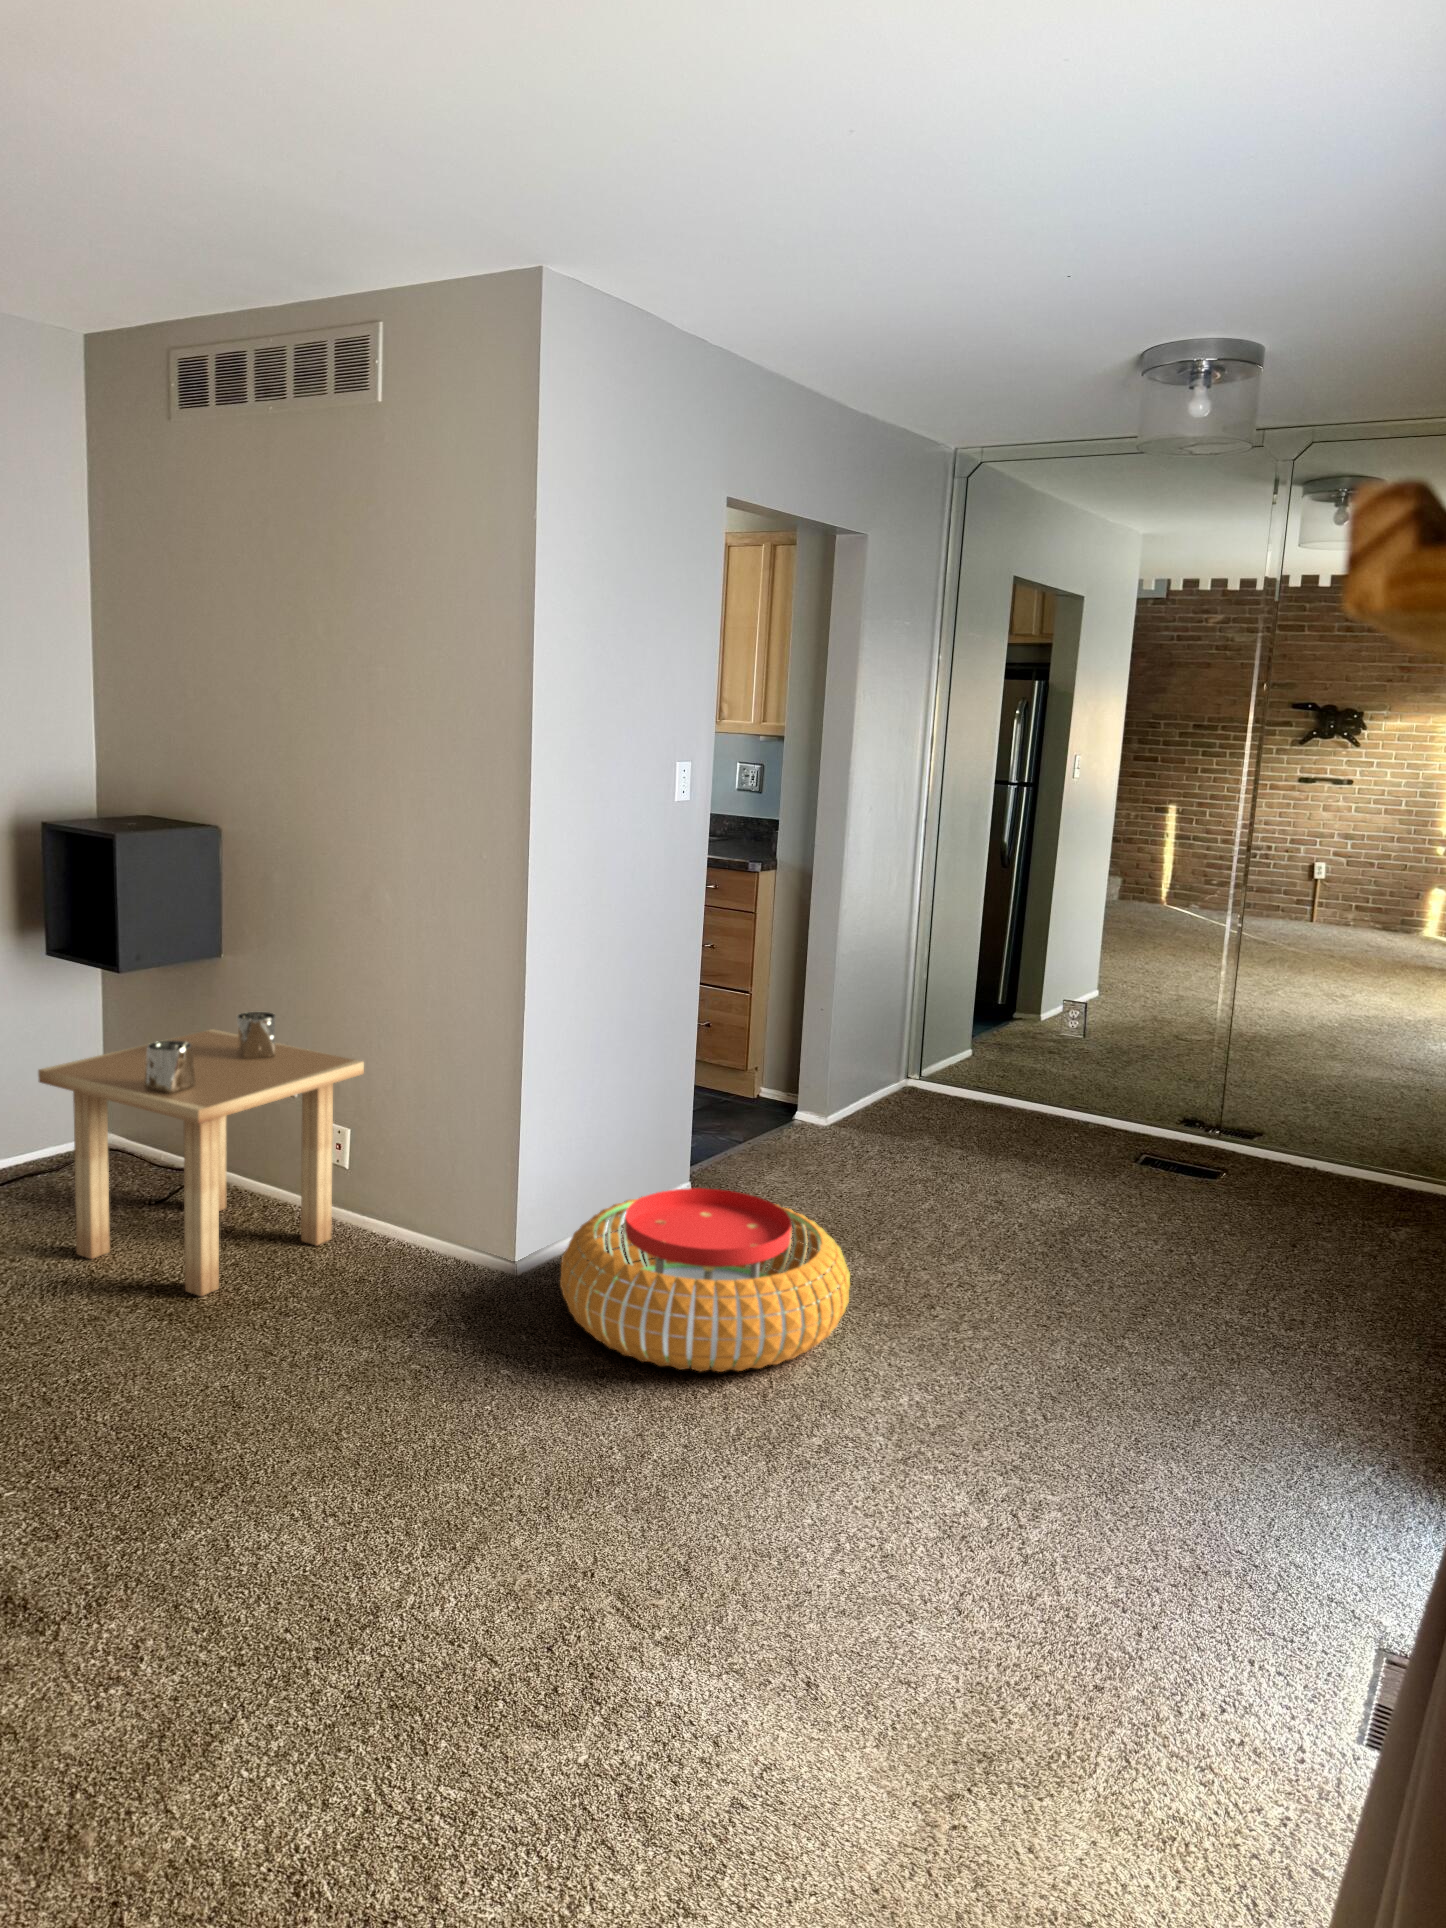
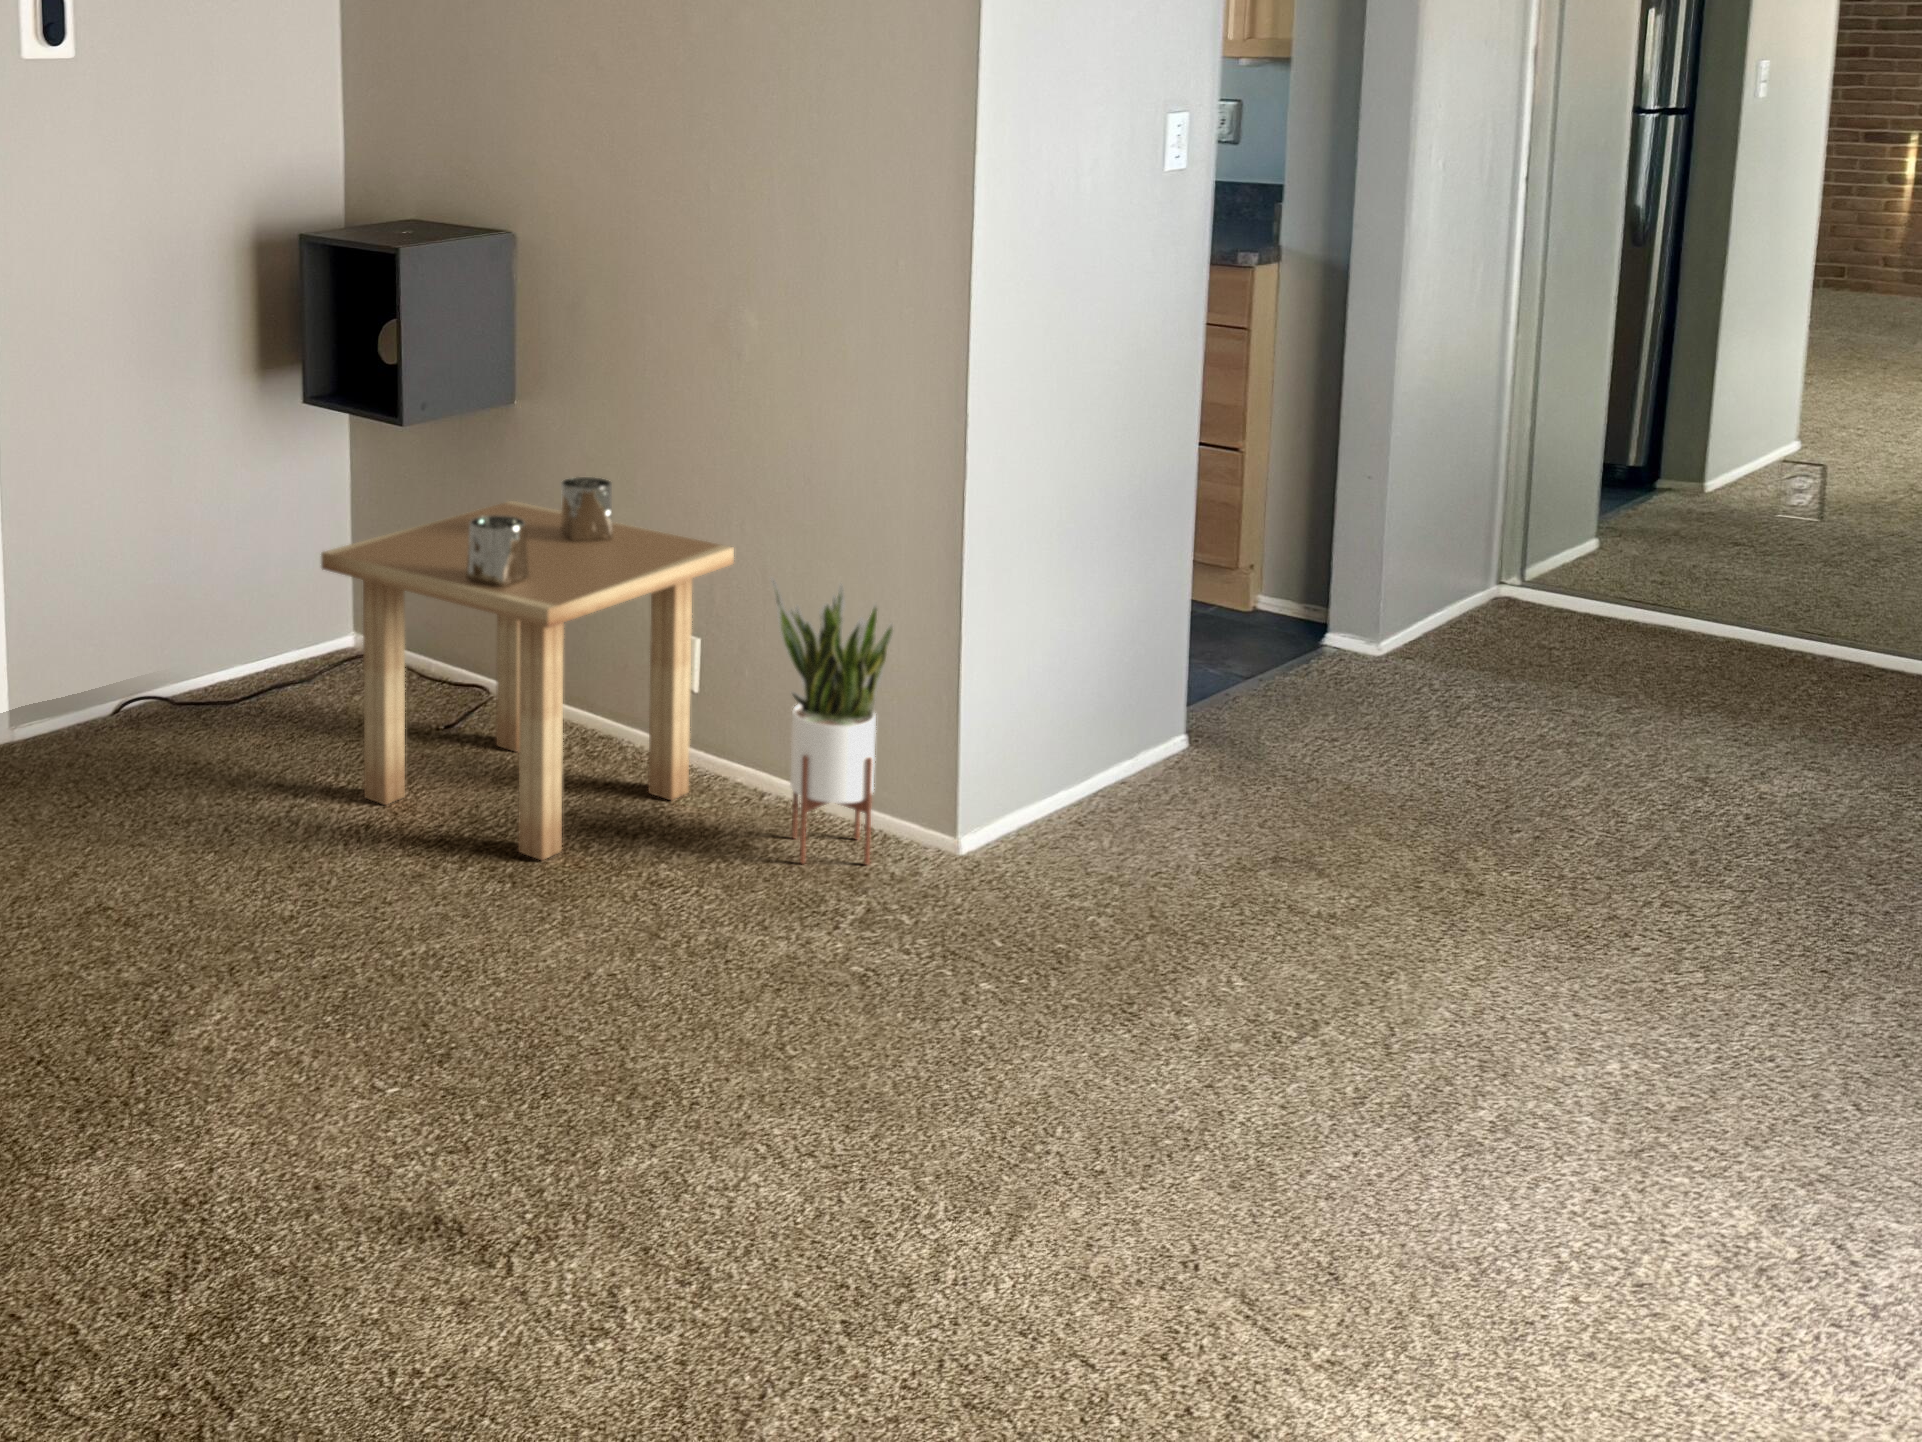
potted plant: none [379,1082,465,1289] -> present [771,578,893,864]
pouf: present [560,1188,850,1372] -> none [1042,740,1499,1007]

